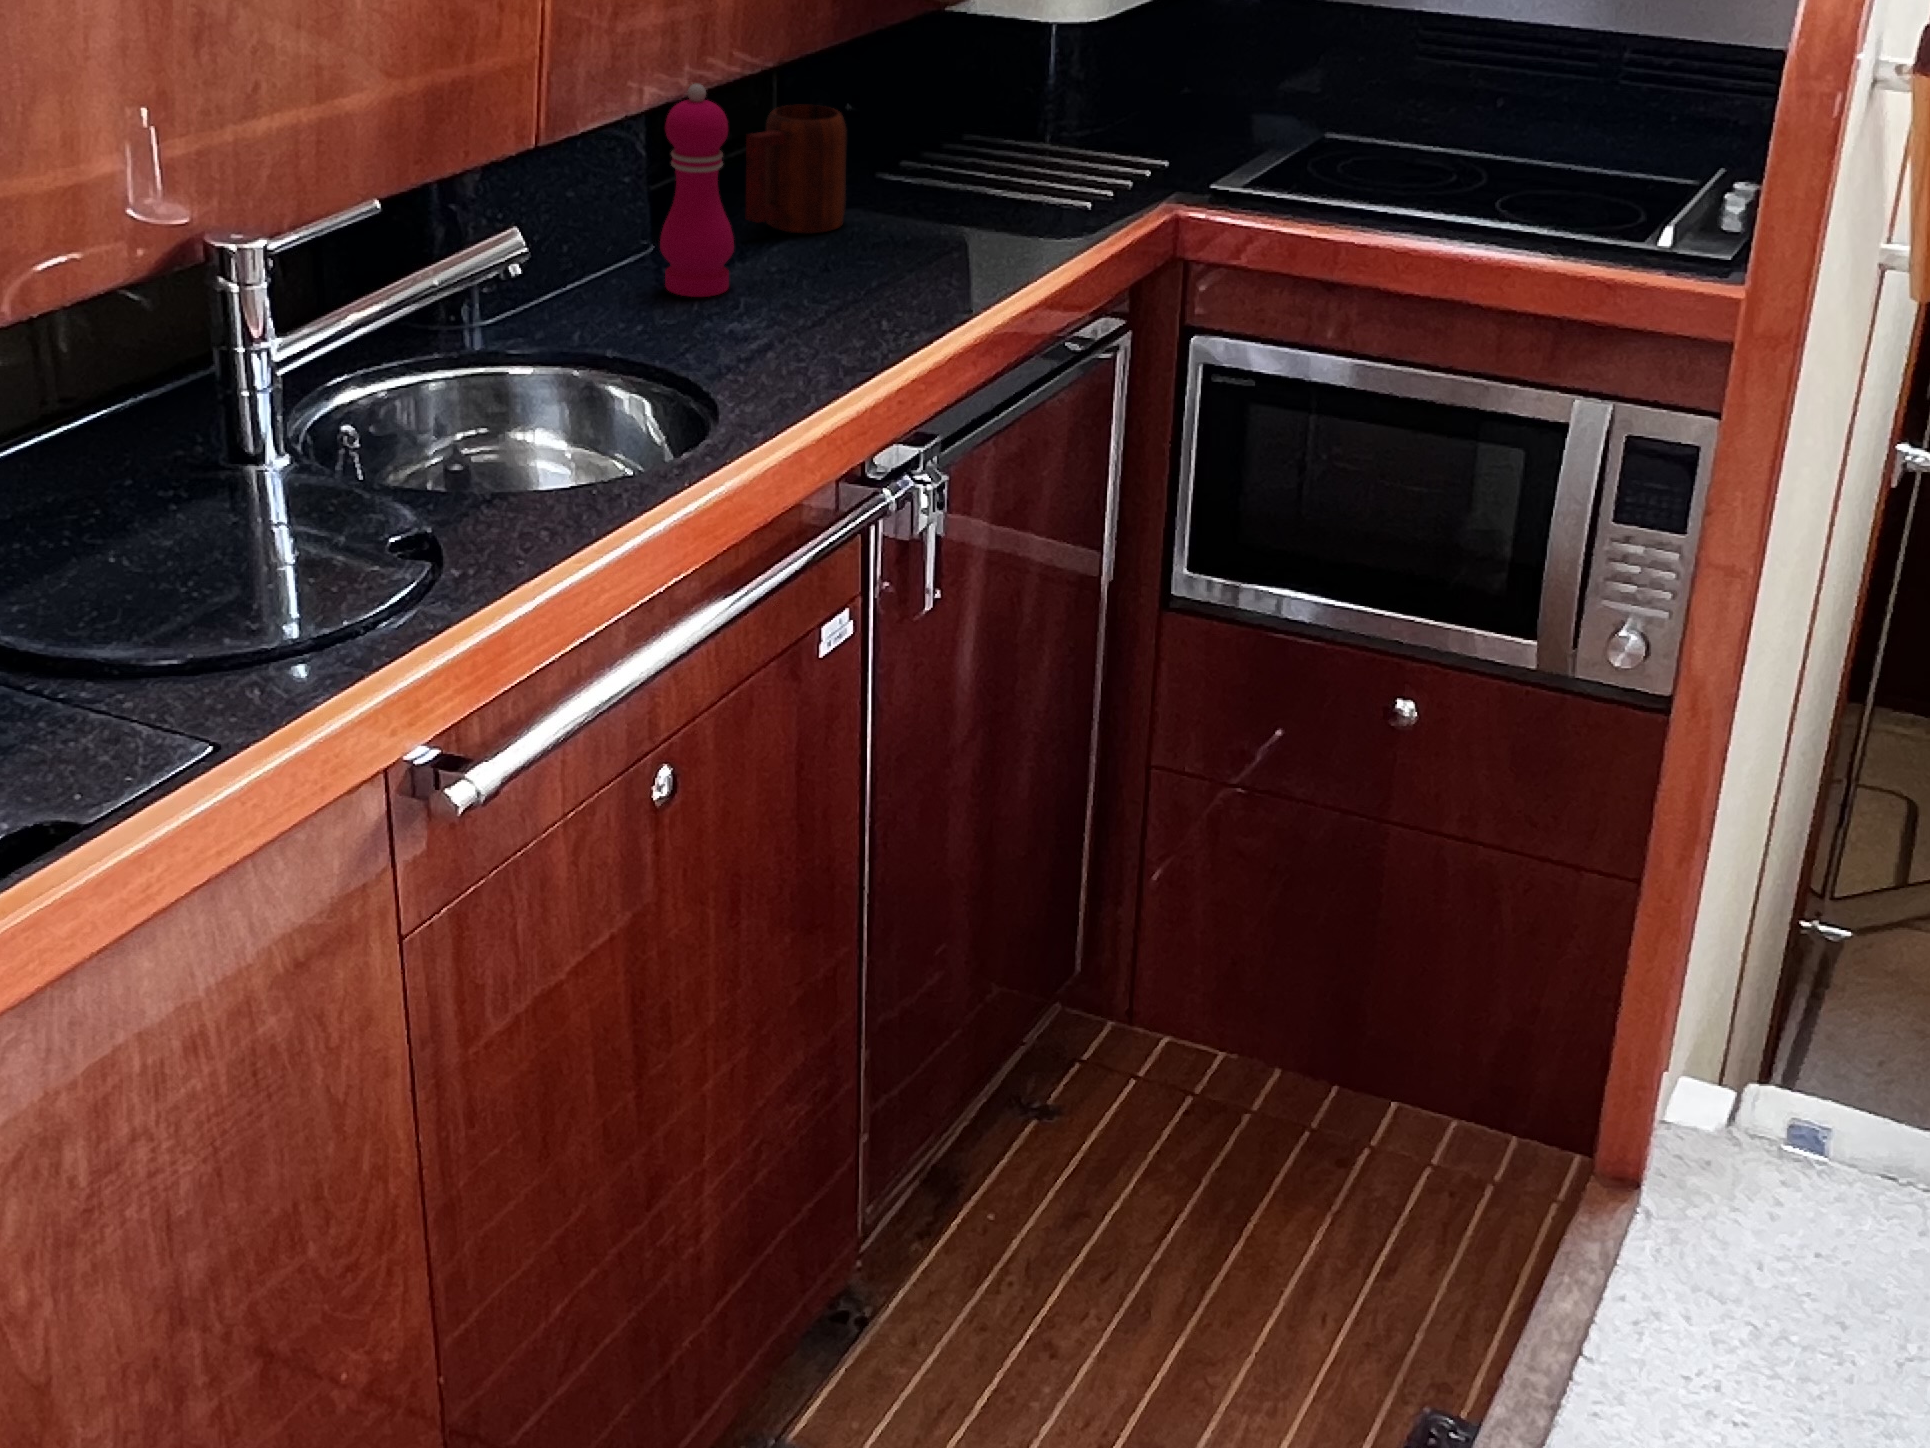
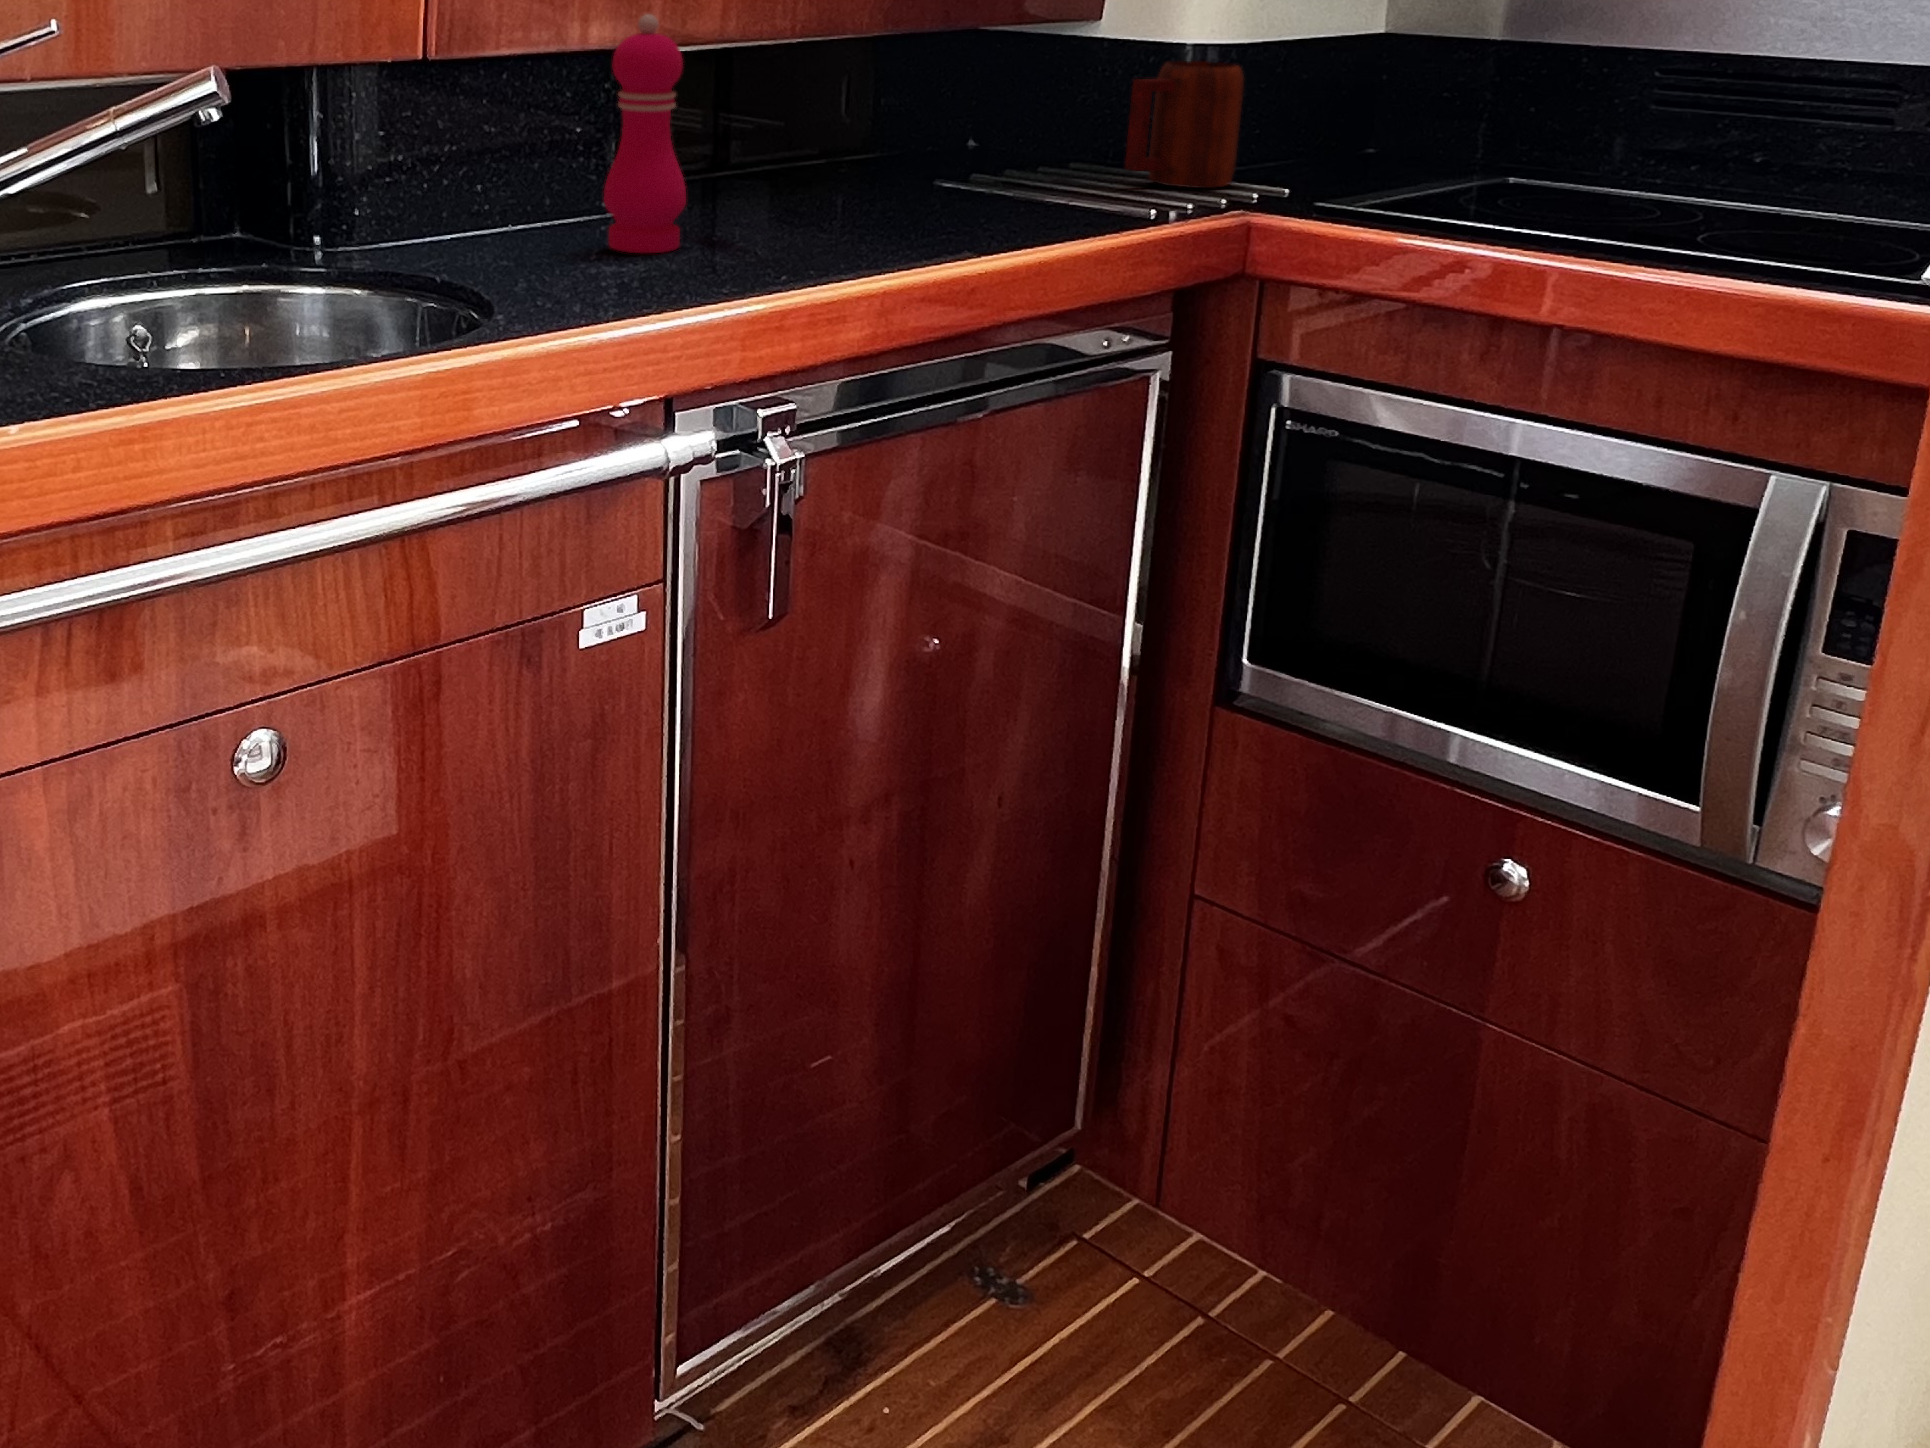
mug: present [746,105,847,234] -> present [1125,61,1244,188]

